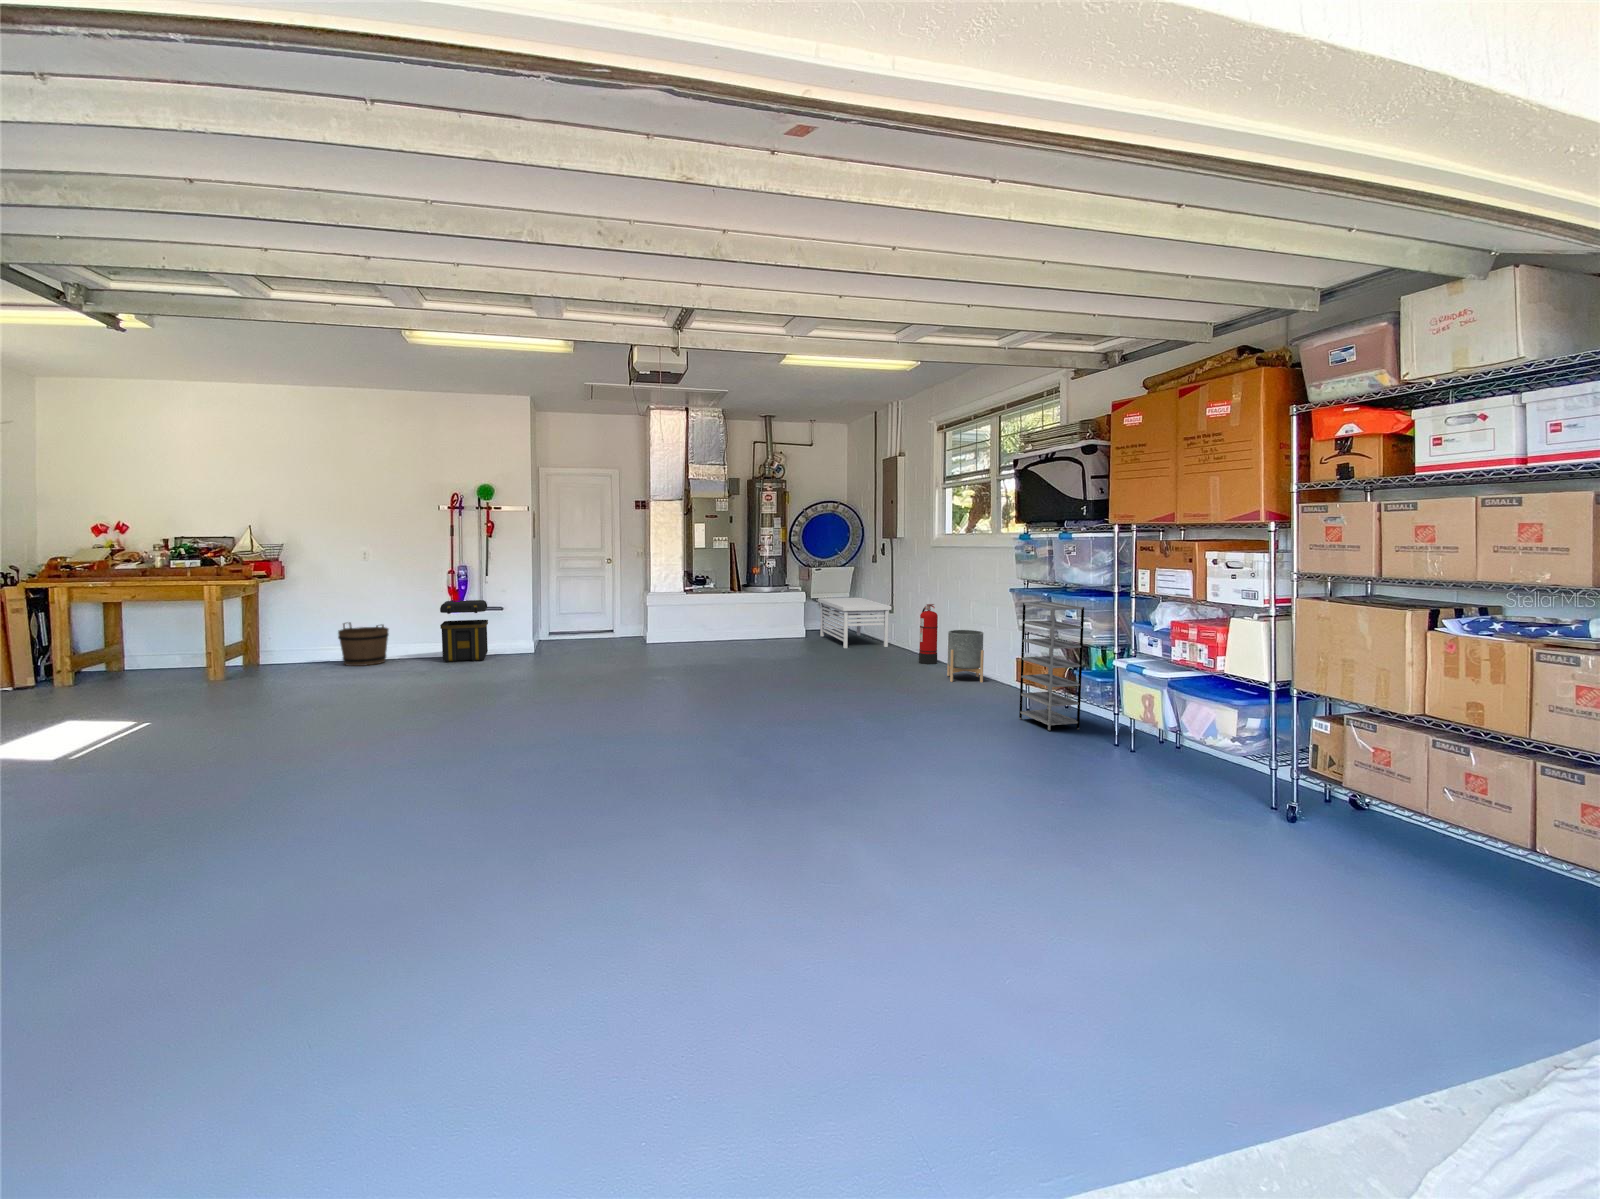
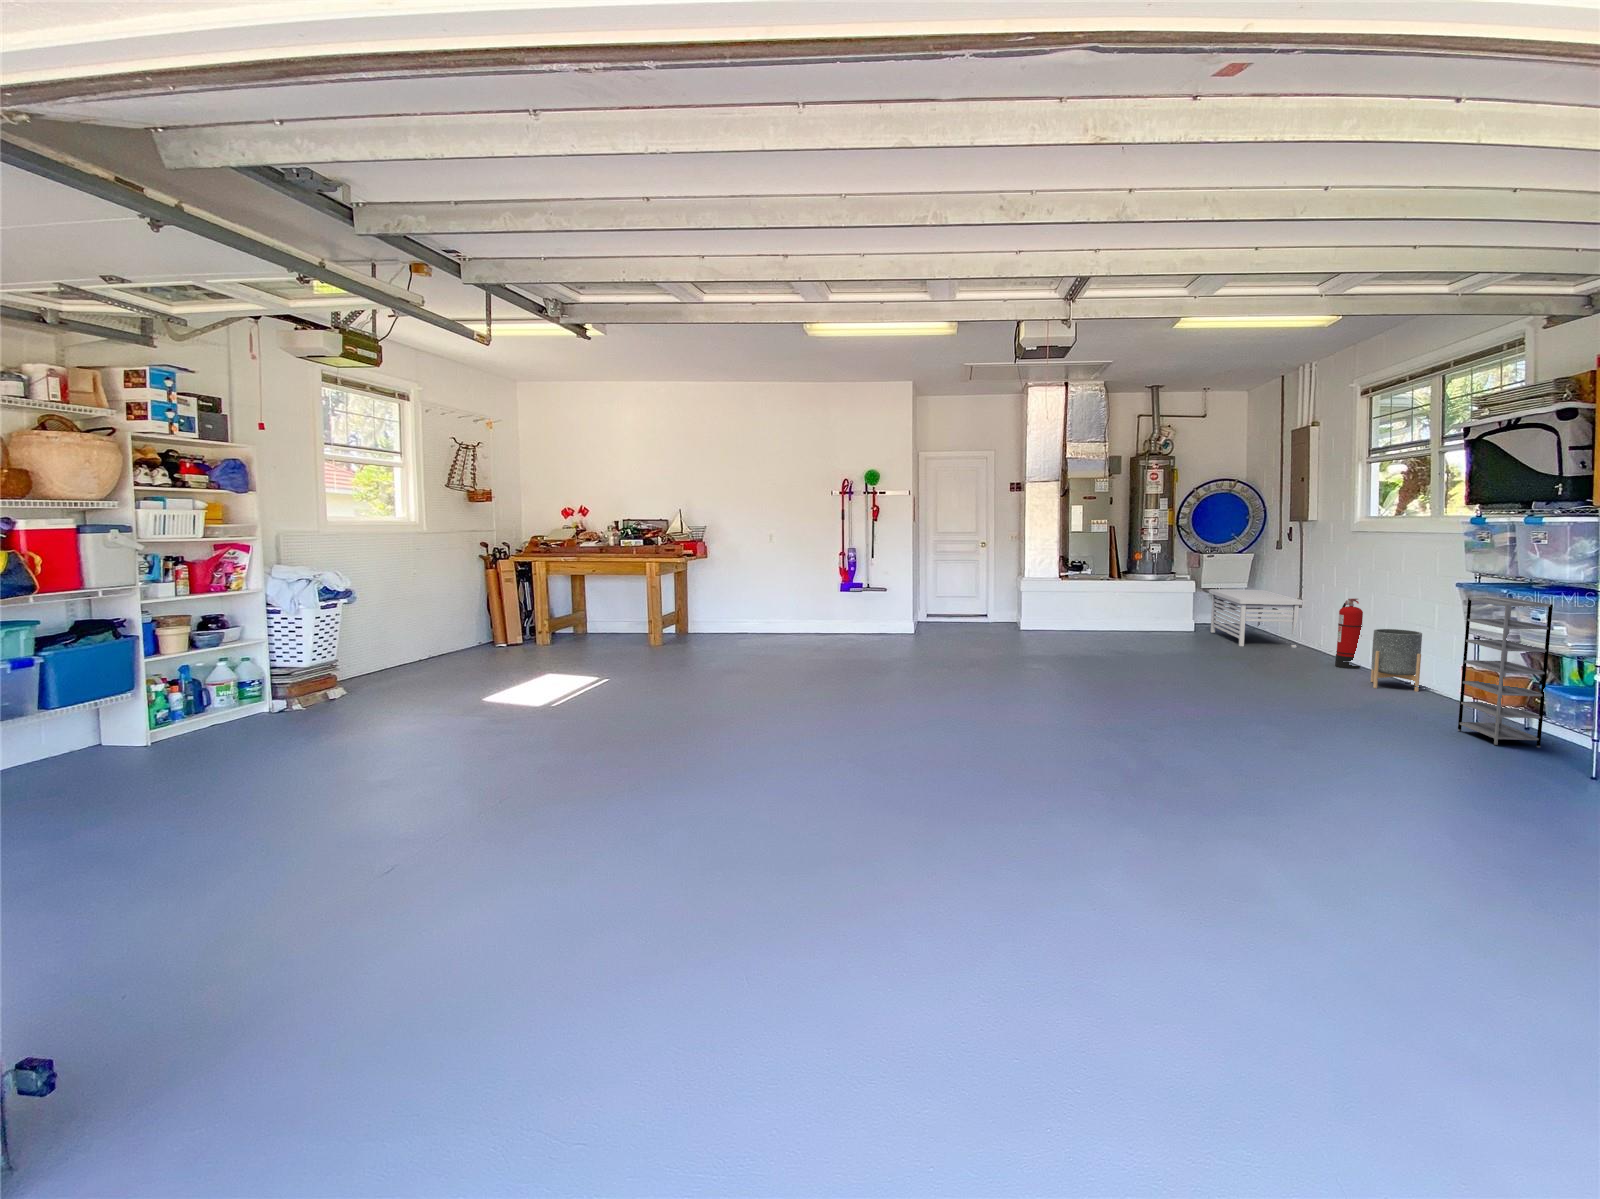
toolbox: present [440,600,488,662] -> none [822,580,862,637]
bucket: present [338,622,389,666] -> none [739,597,779,636]

